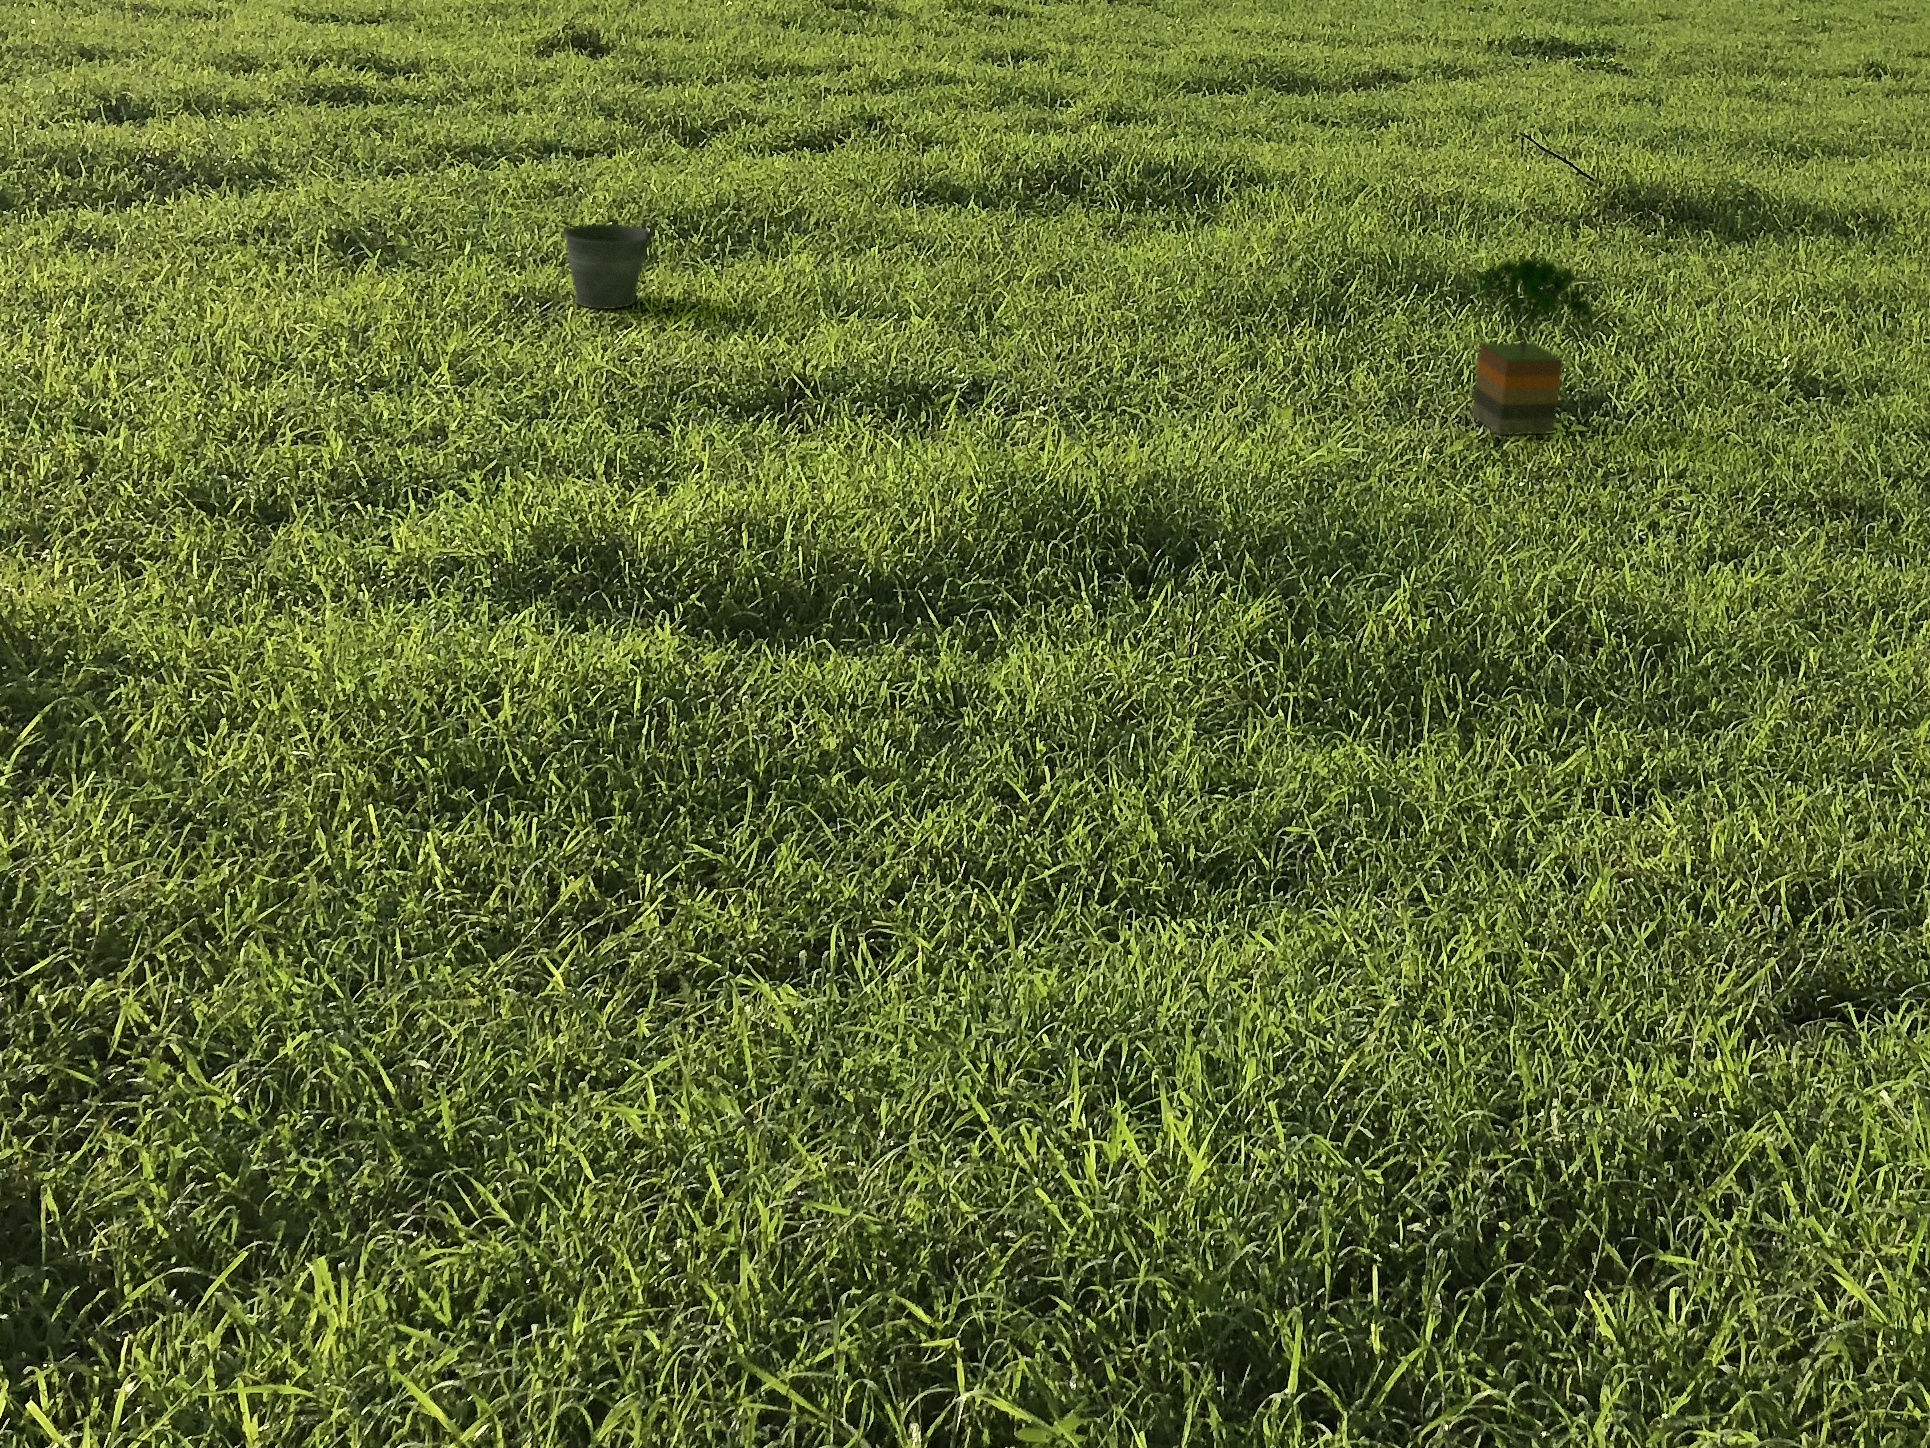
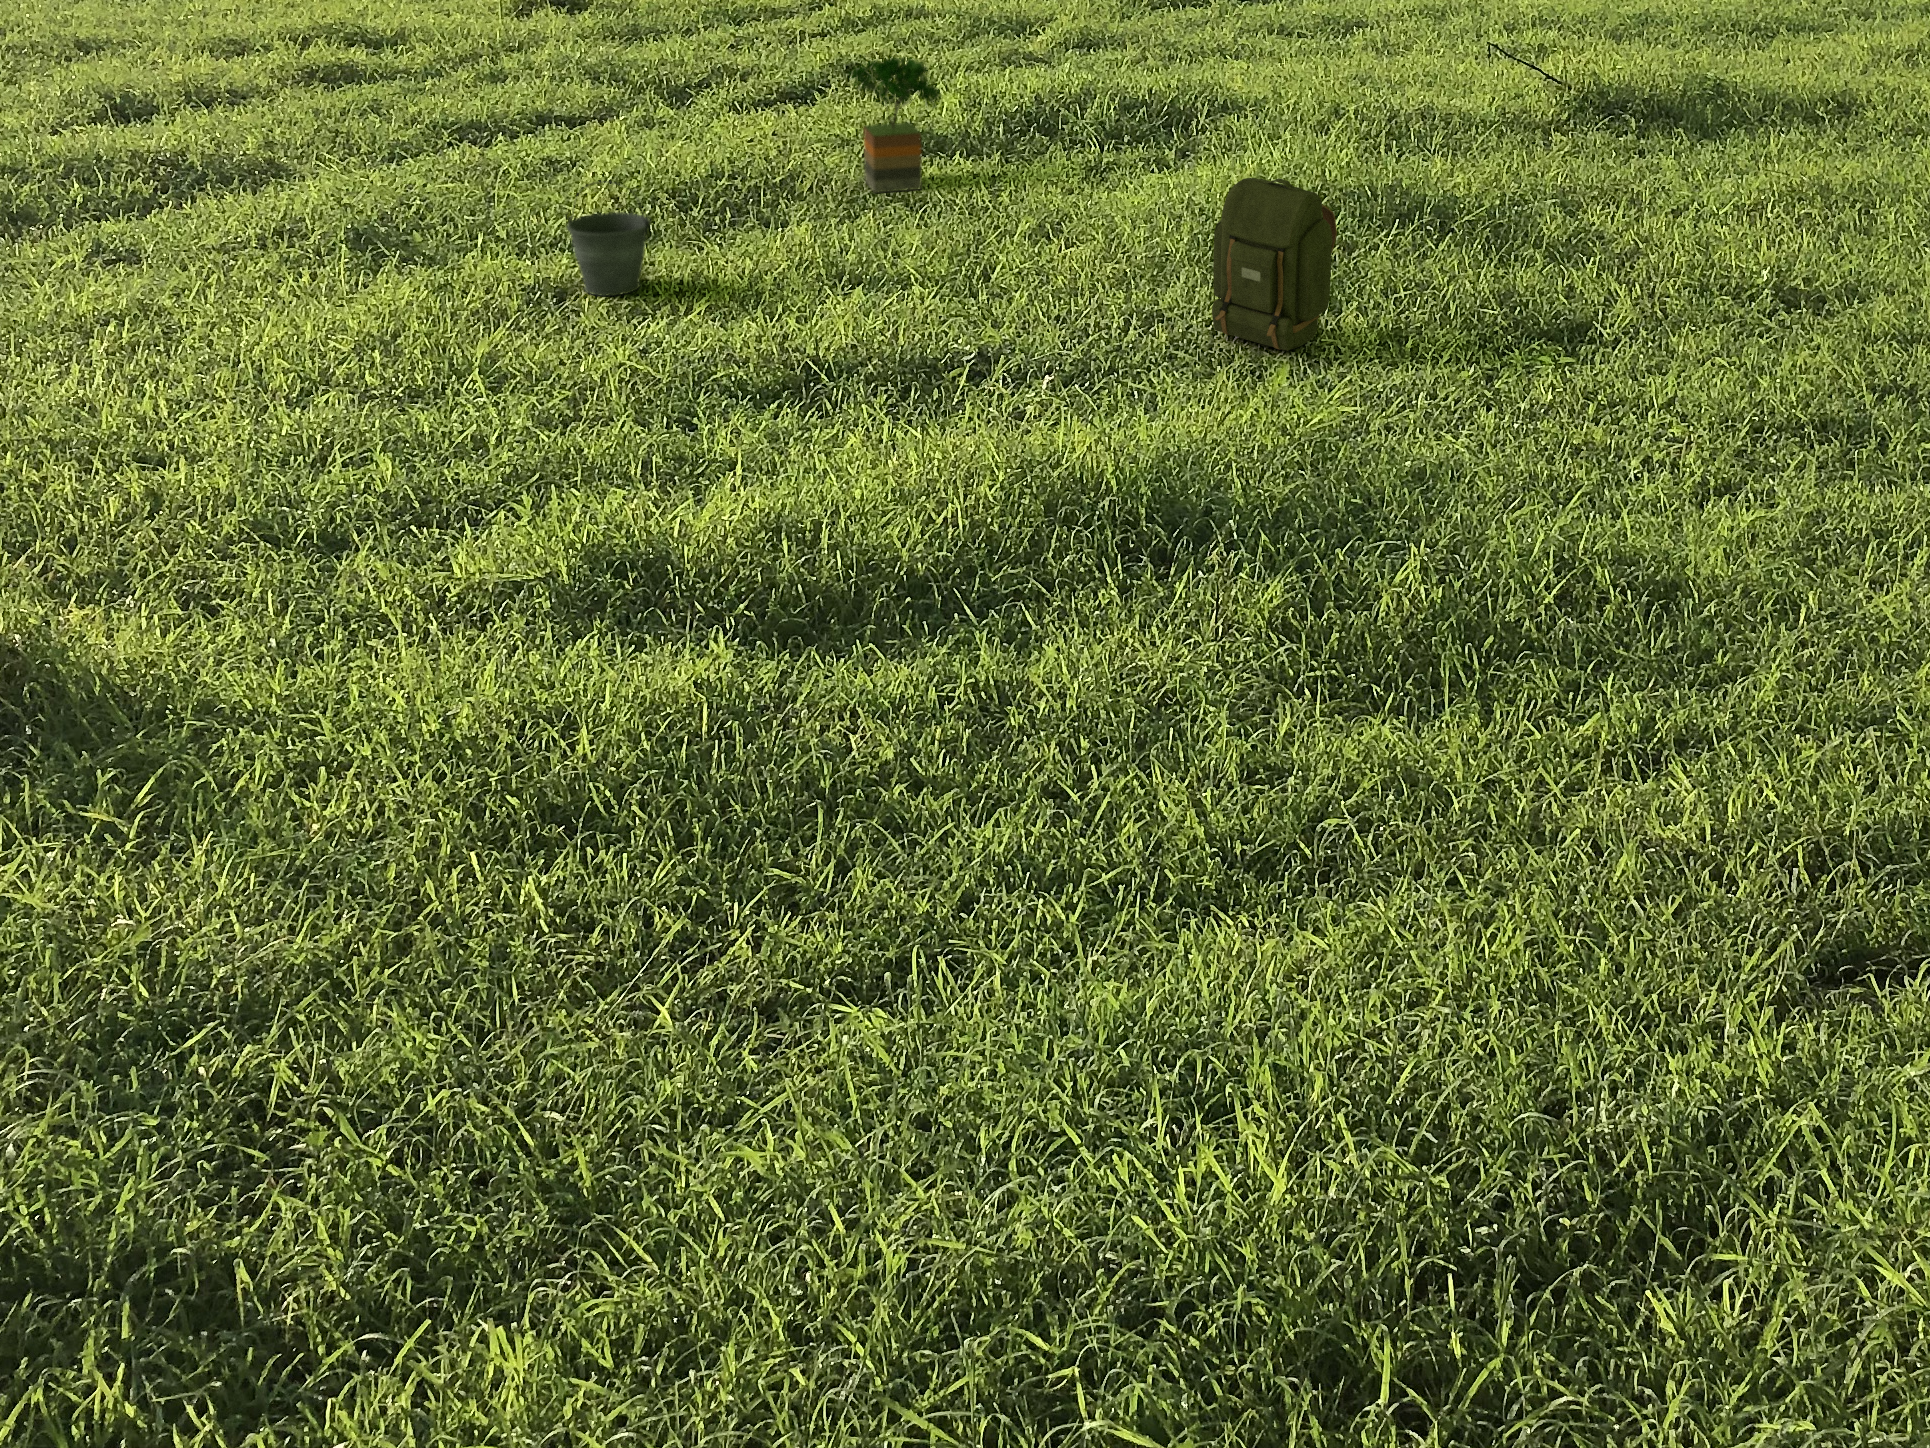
backpack: none [1229,229,1364,408] -> present [1212,178,1337,351]
potted tree: present [1472,257,1597,435] -> present [851,56,941,193]

